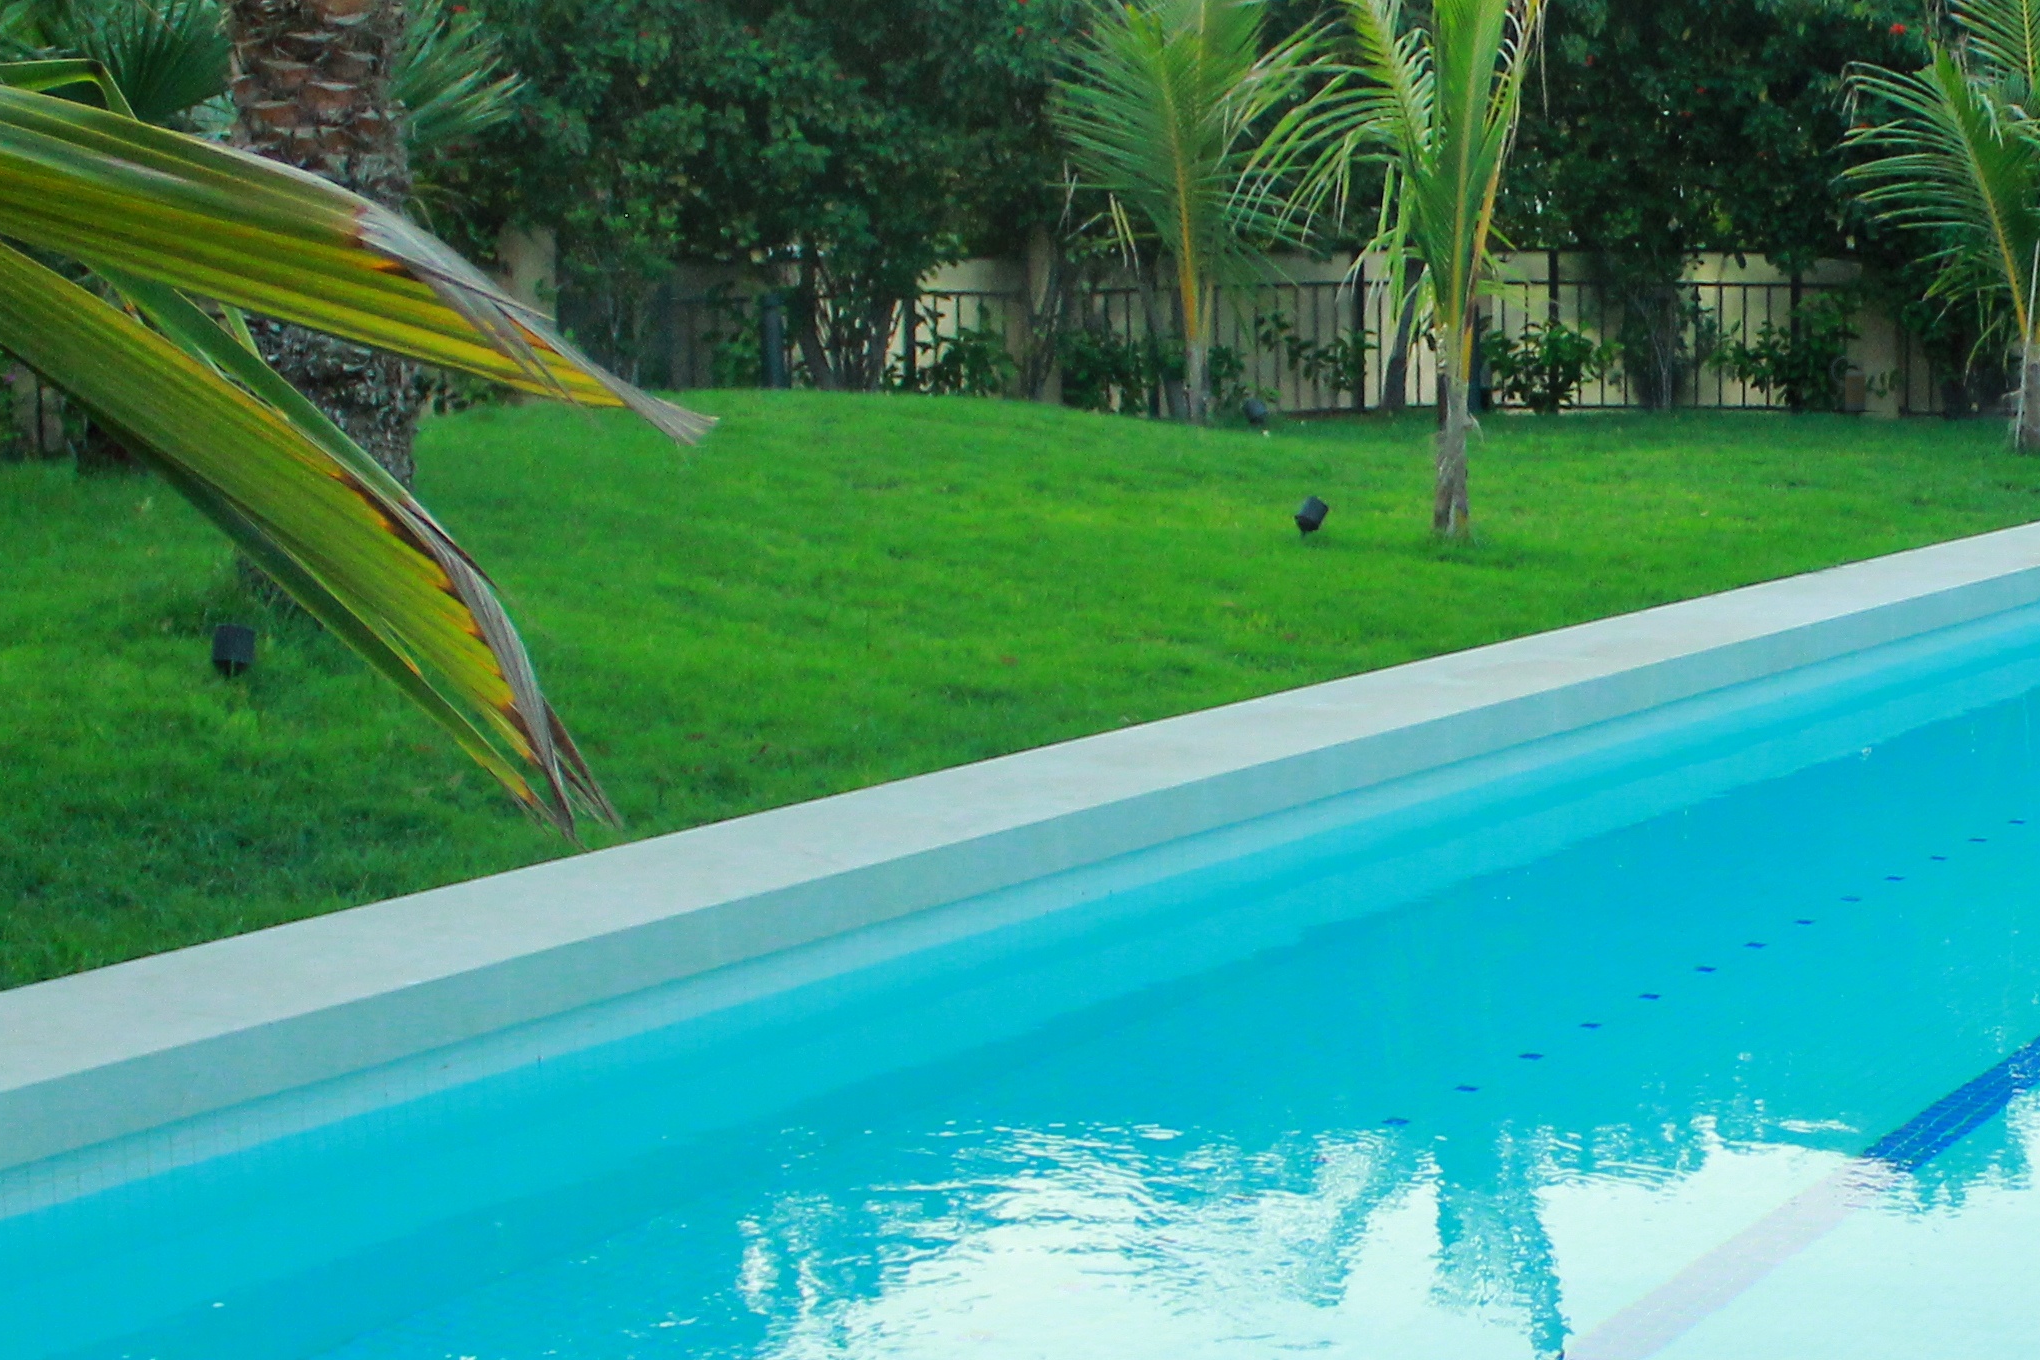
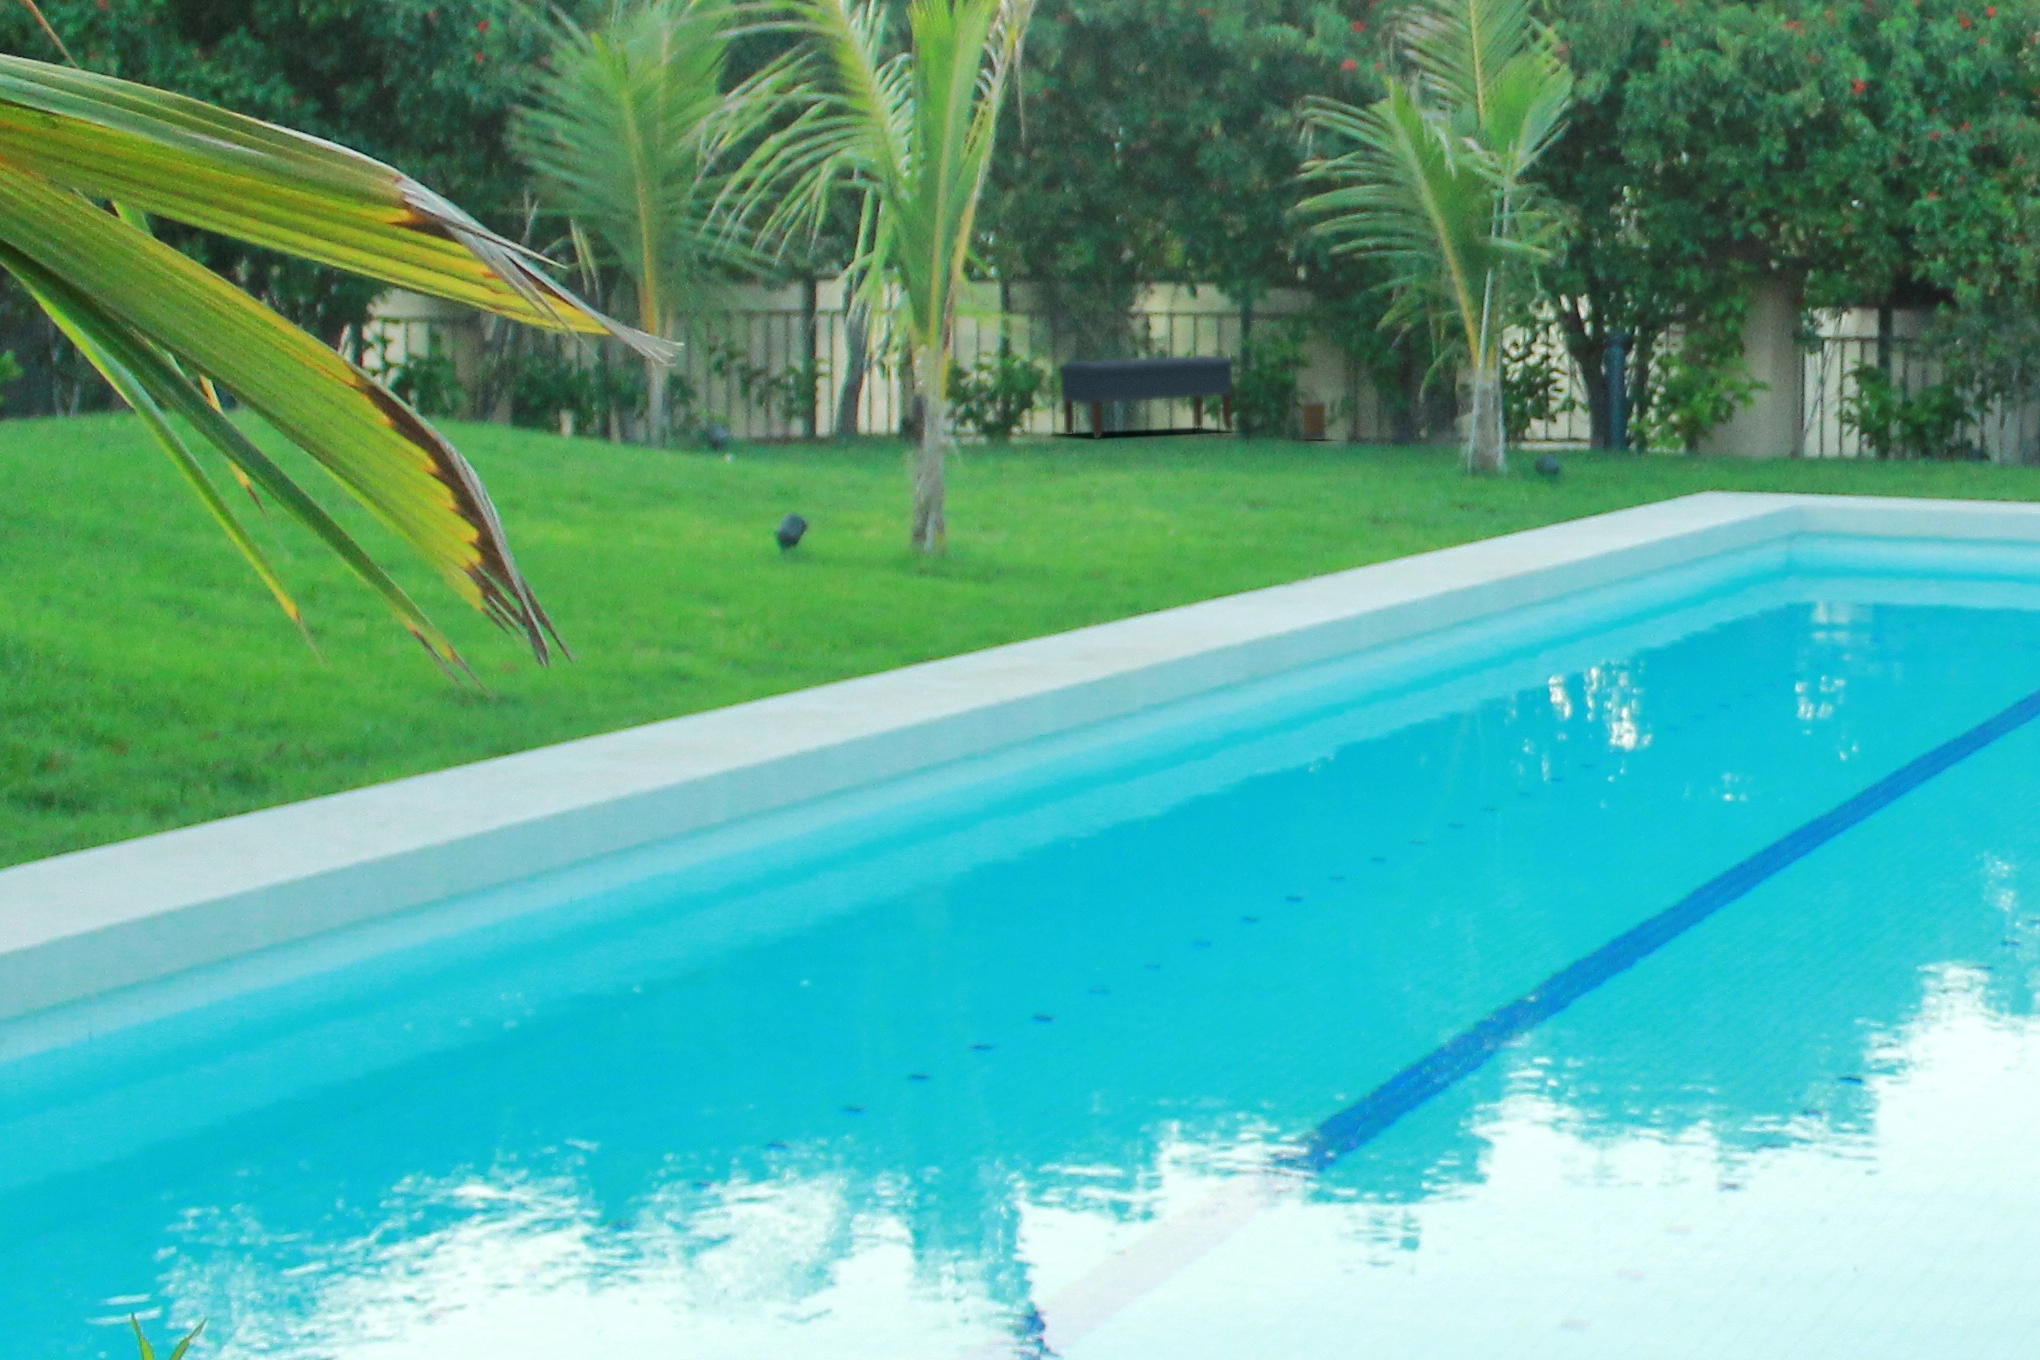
bench: none [1608,326,1773,406] -> present [1059,355,1233,438]

